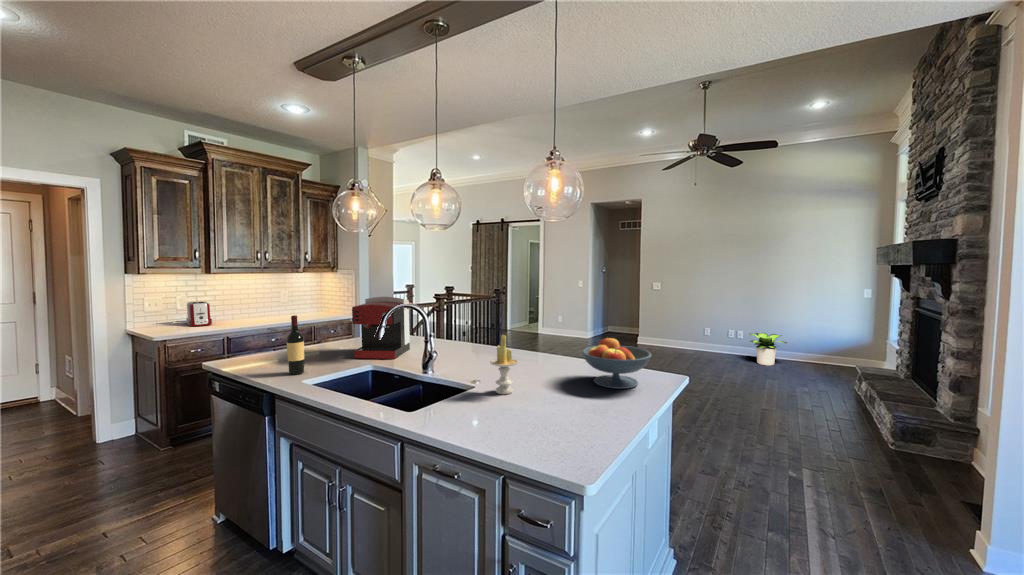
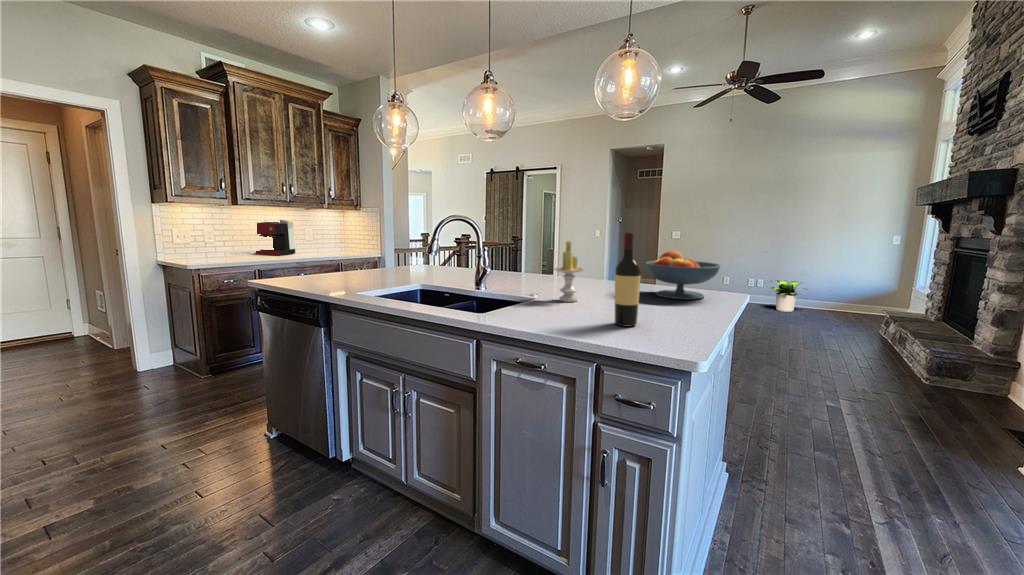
coffee maker: present [352,297,410,359] -> present [256,220,295,255]
toaster: present [186,302,212,326] -> none [215,235,241,259]
wine bottle: present [287,315,304,375] -> present [615,232,641,326]

